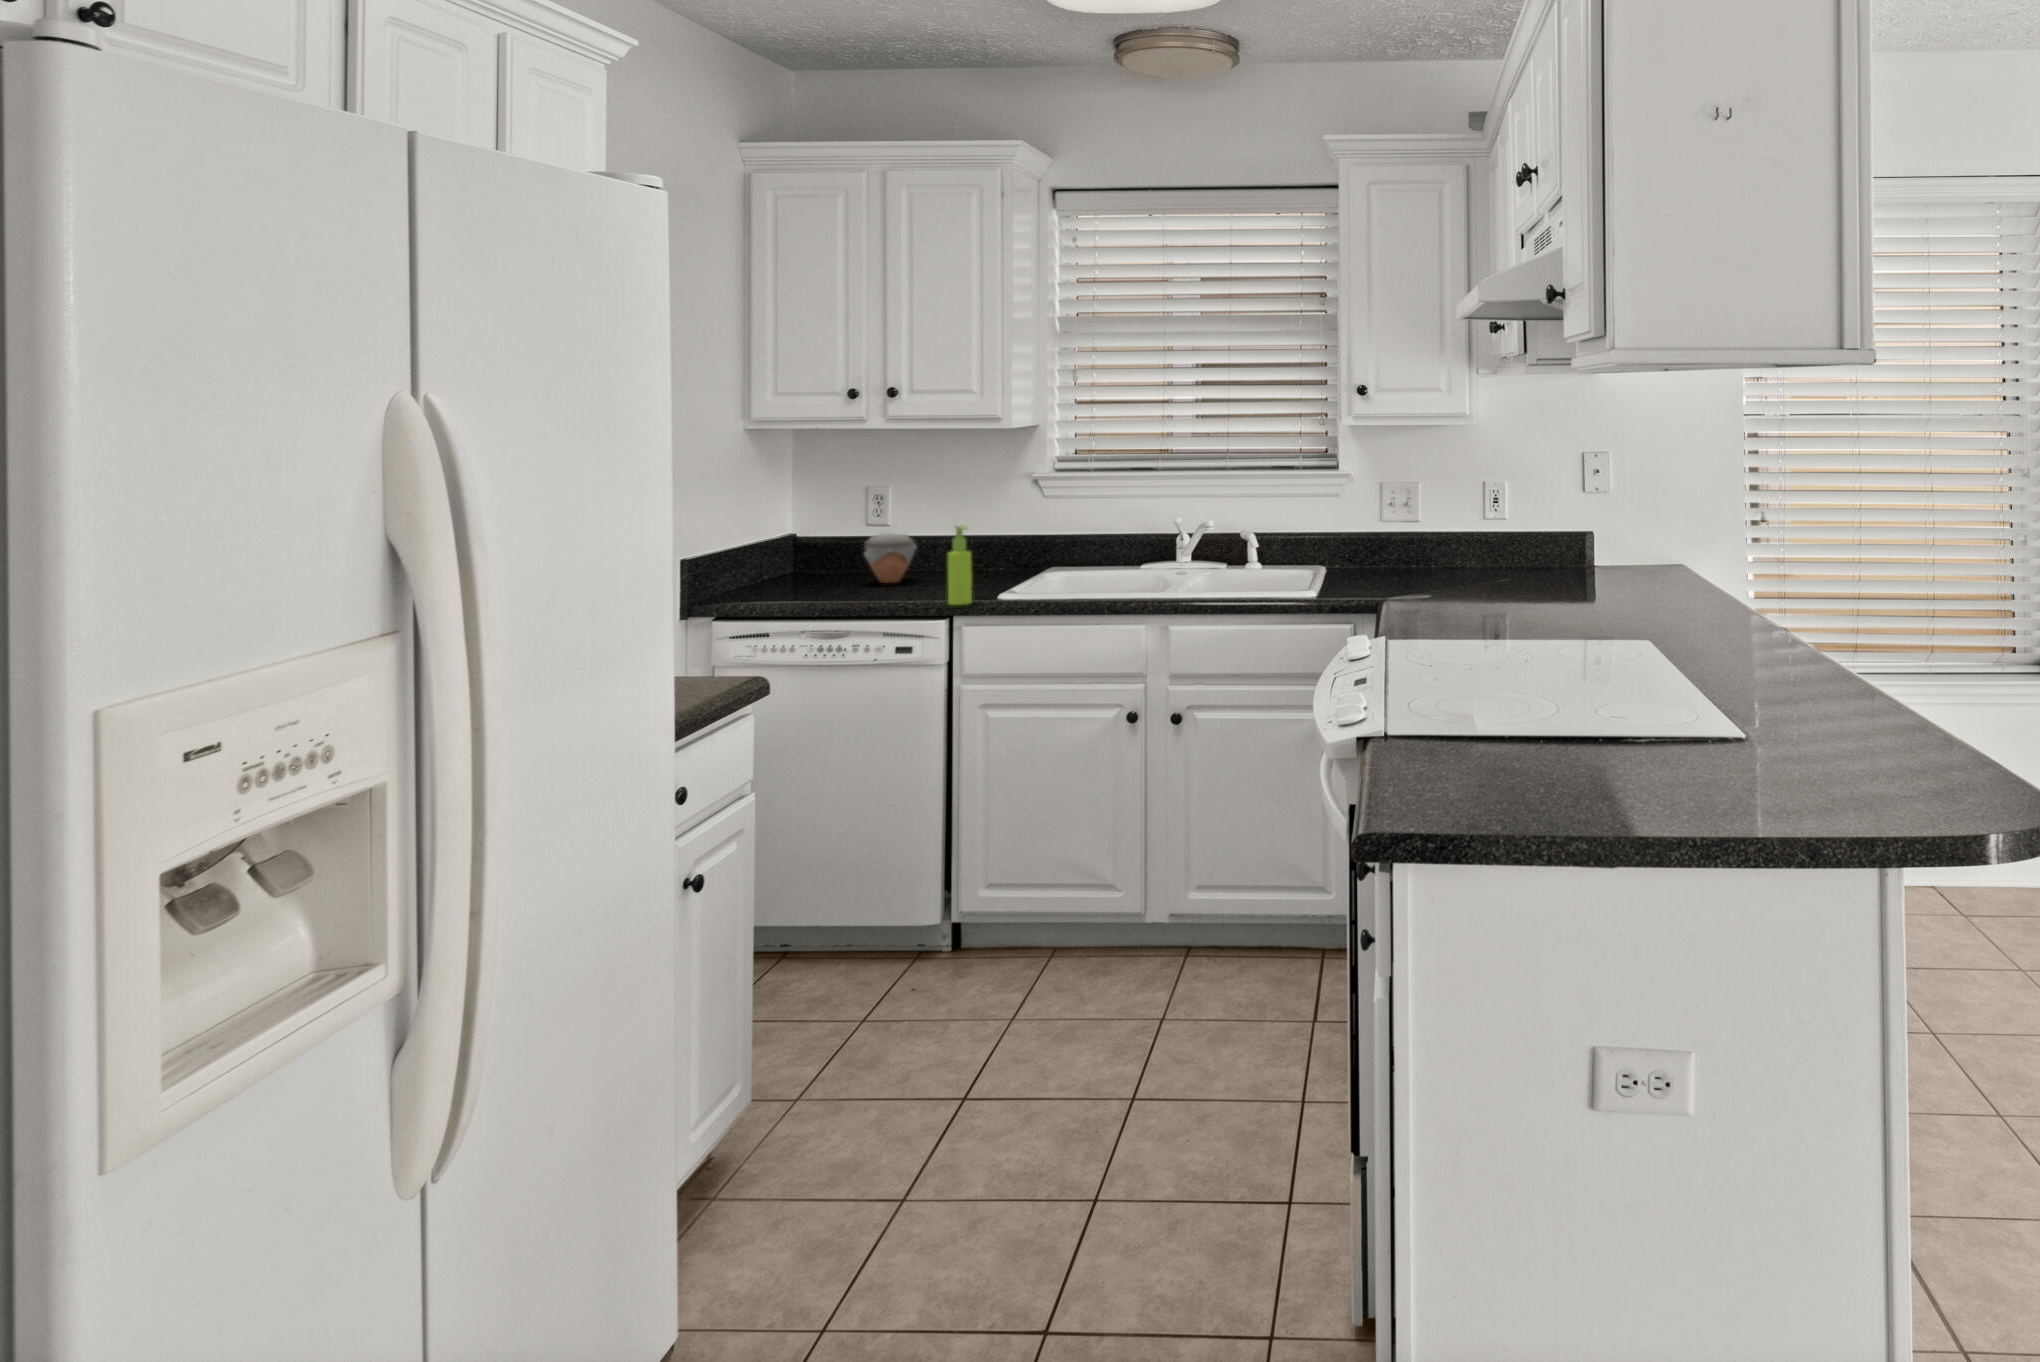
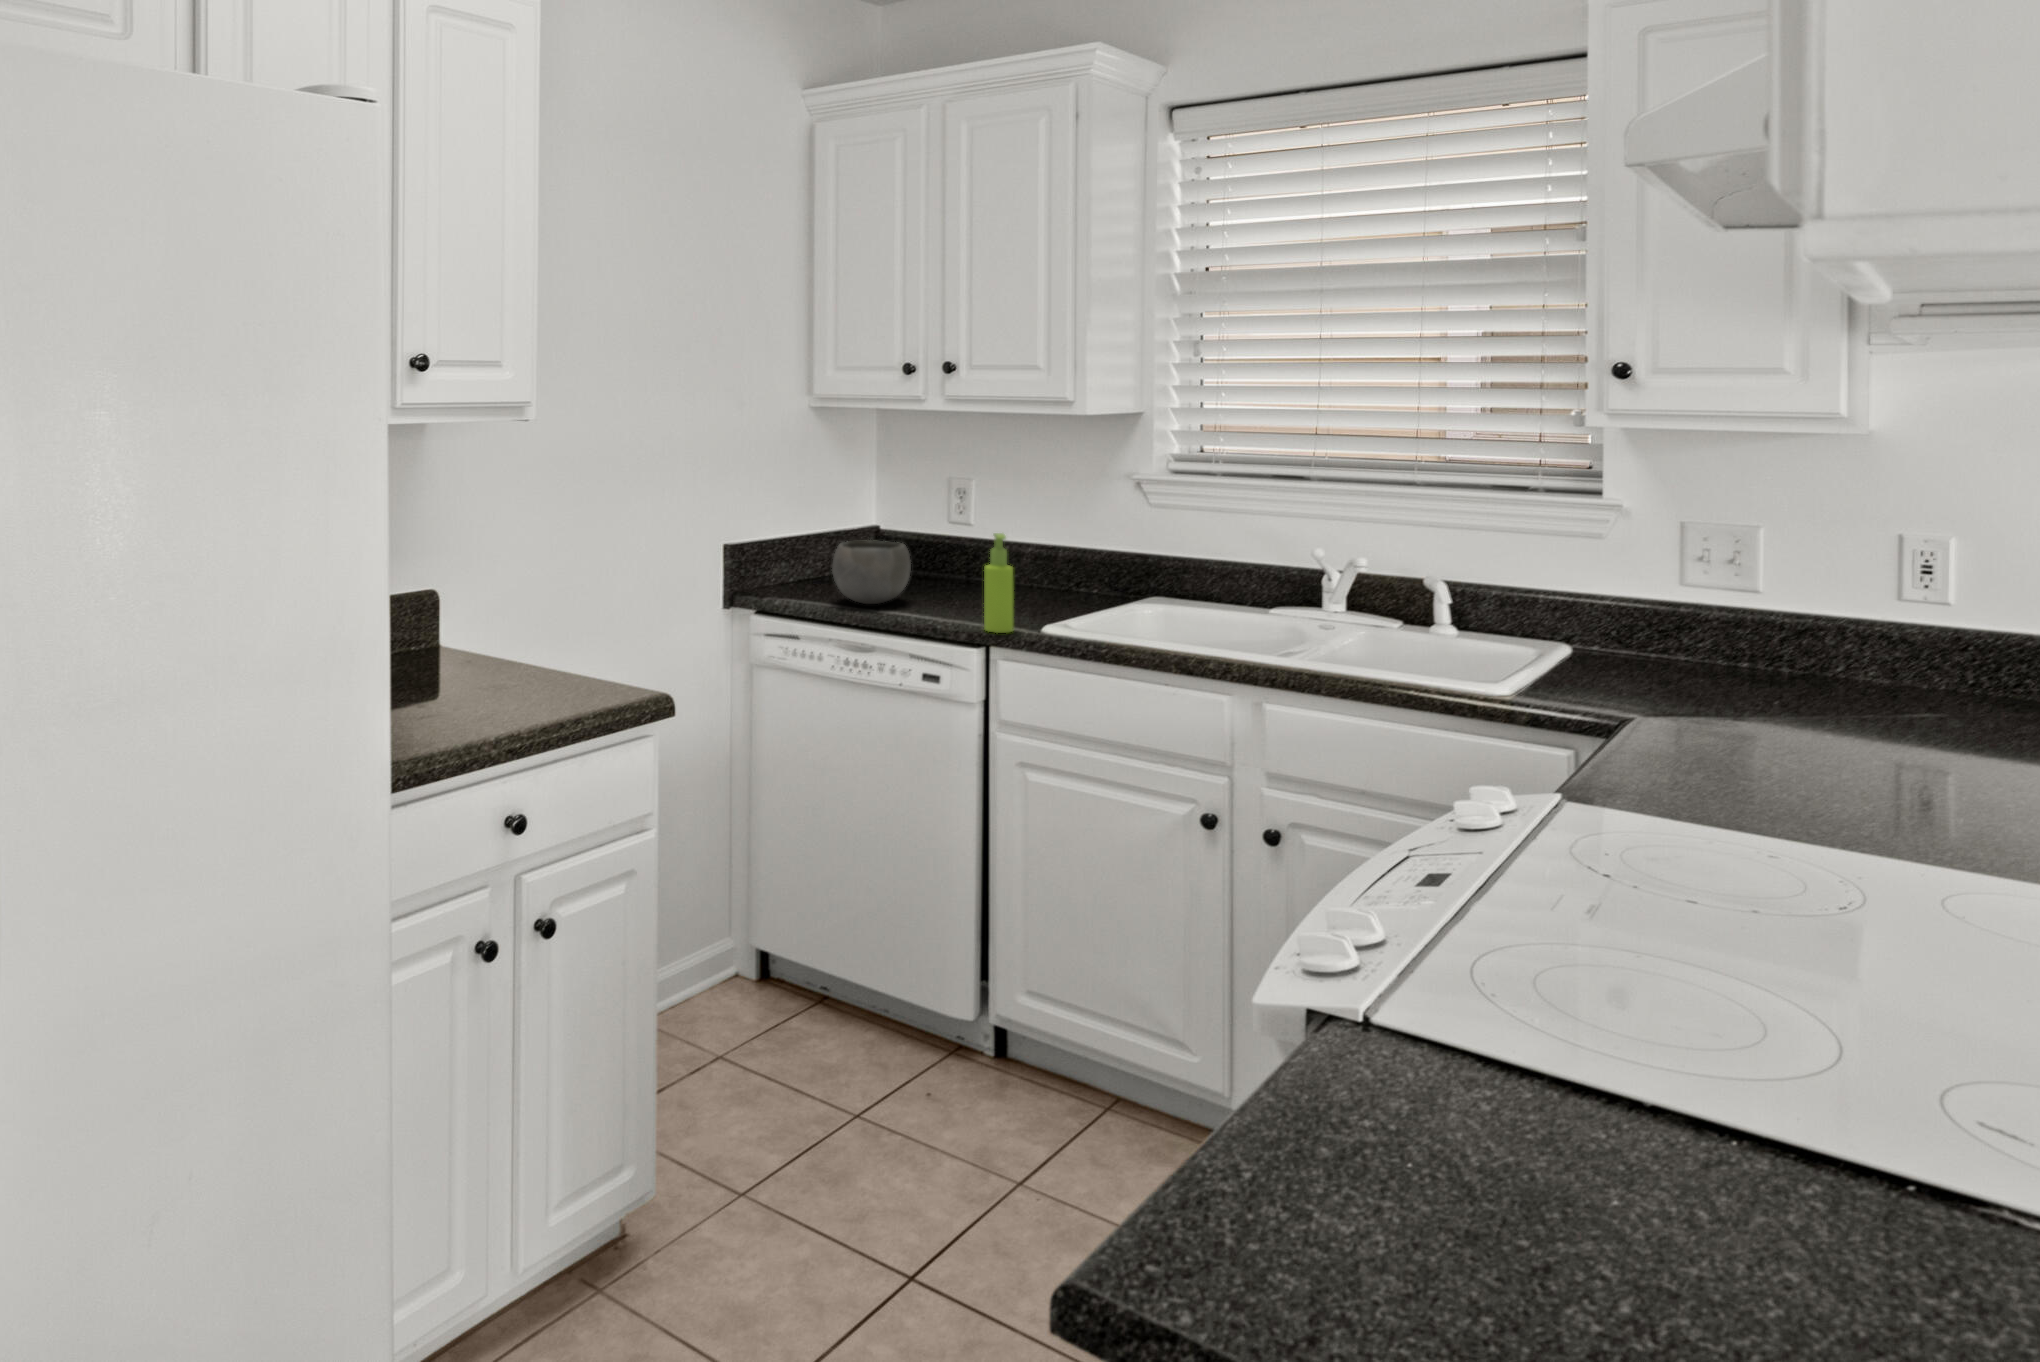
jar: present [864,533,916,583] -> none [926,530,991,589]
ceramic bowl: none [793,546,864,601] -> present [832,540,911,604]

